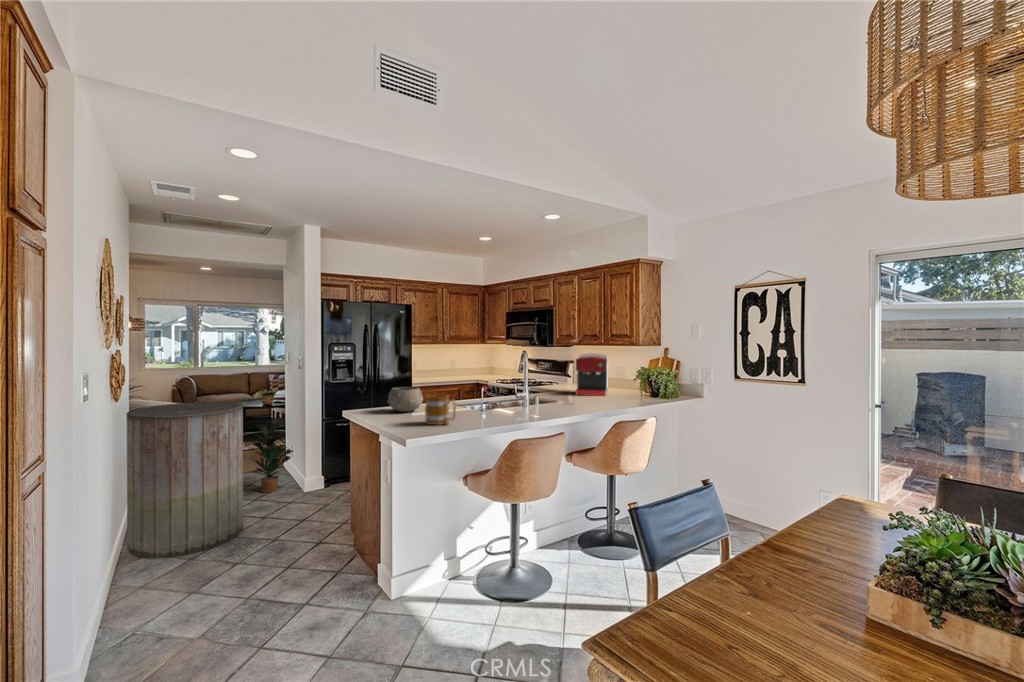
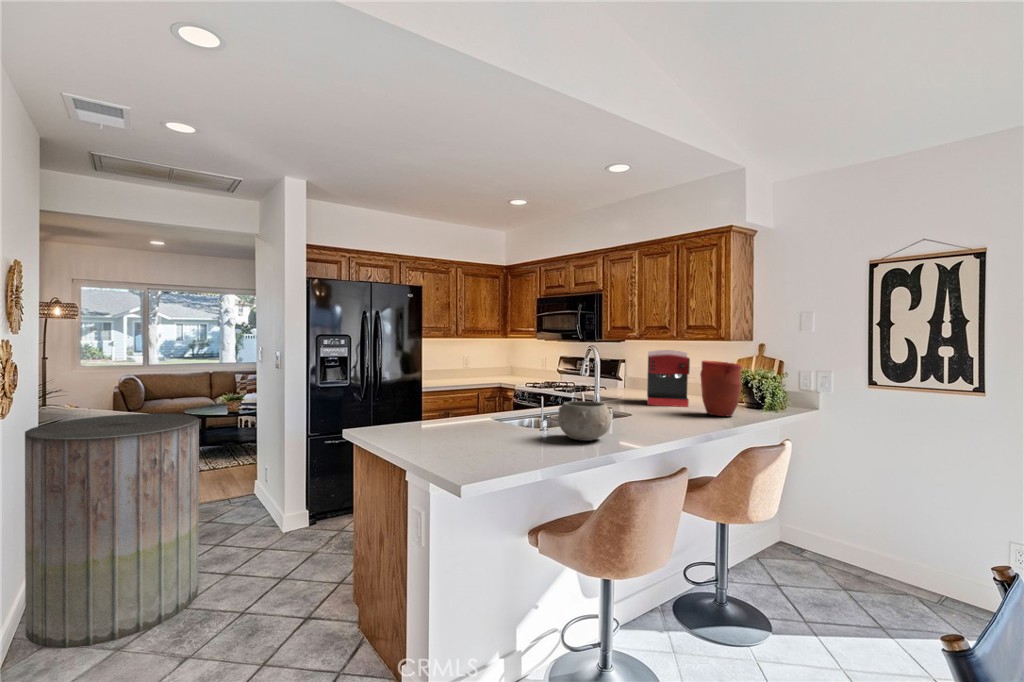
vase: none [606,361,635,402] -> present [700,360,742,416]
bowl: present [388,387,423,412] -> present [558,401,611,441]
mug: present [425,394,456,425] -> none [477,408,528,456]
potted plant: present [253,424,293,492] -> none [212,441,270,533]

